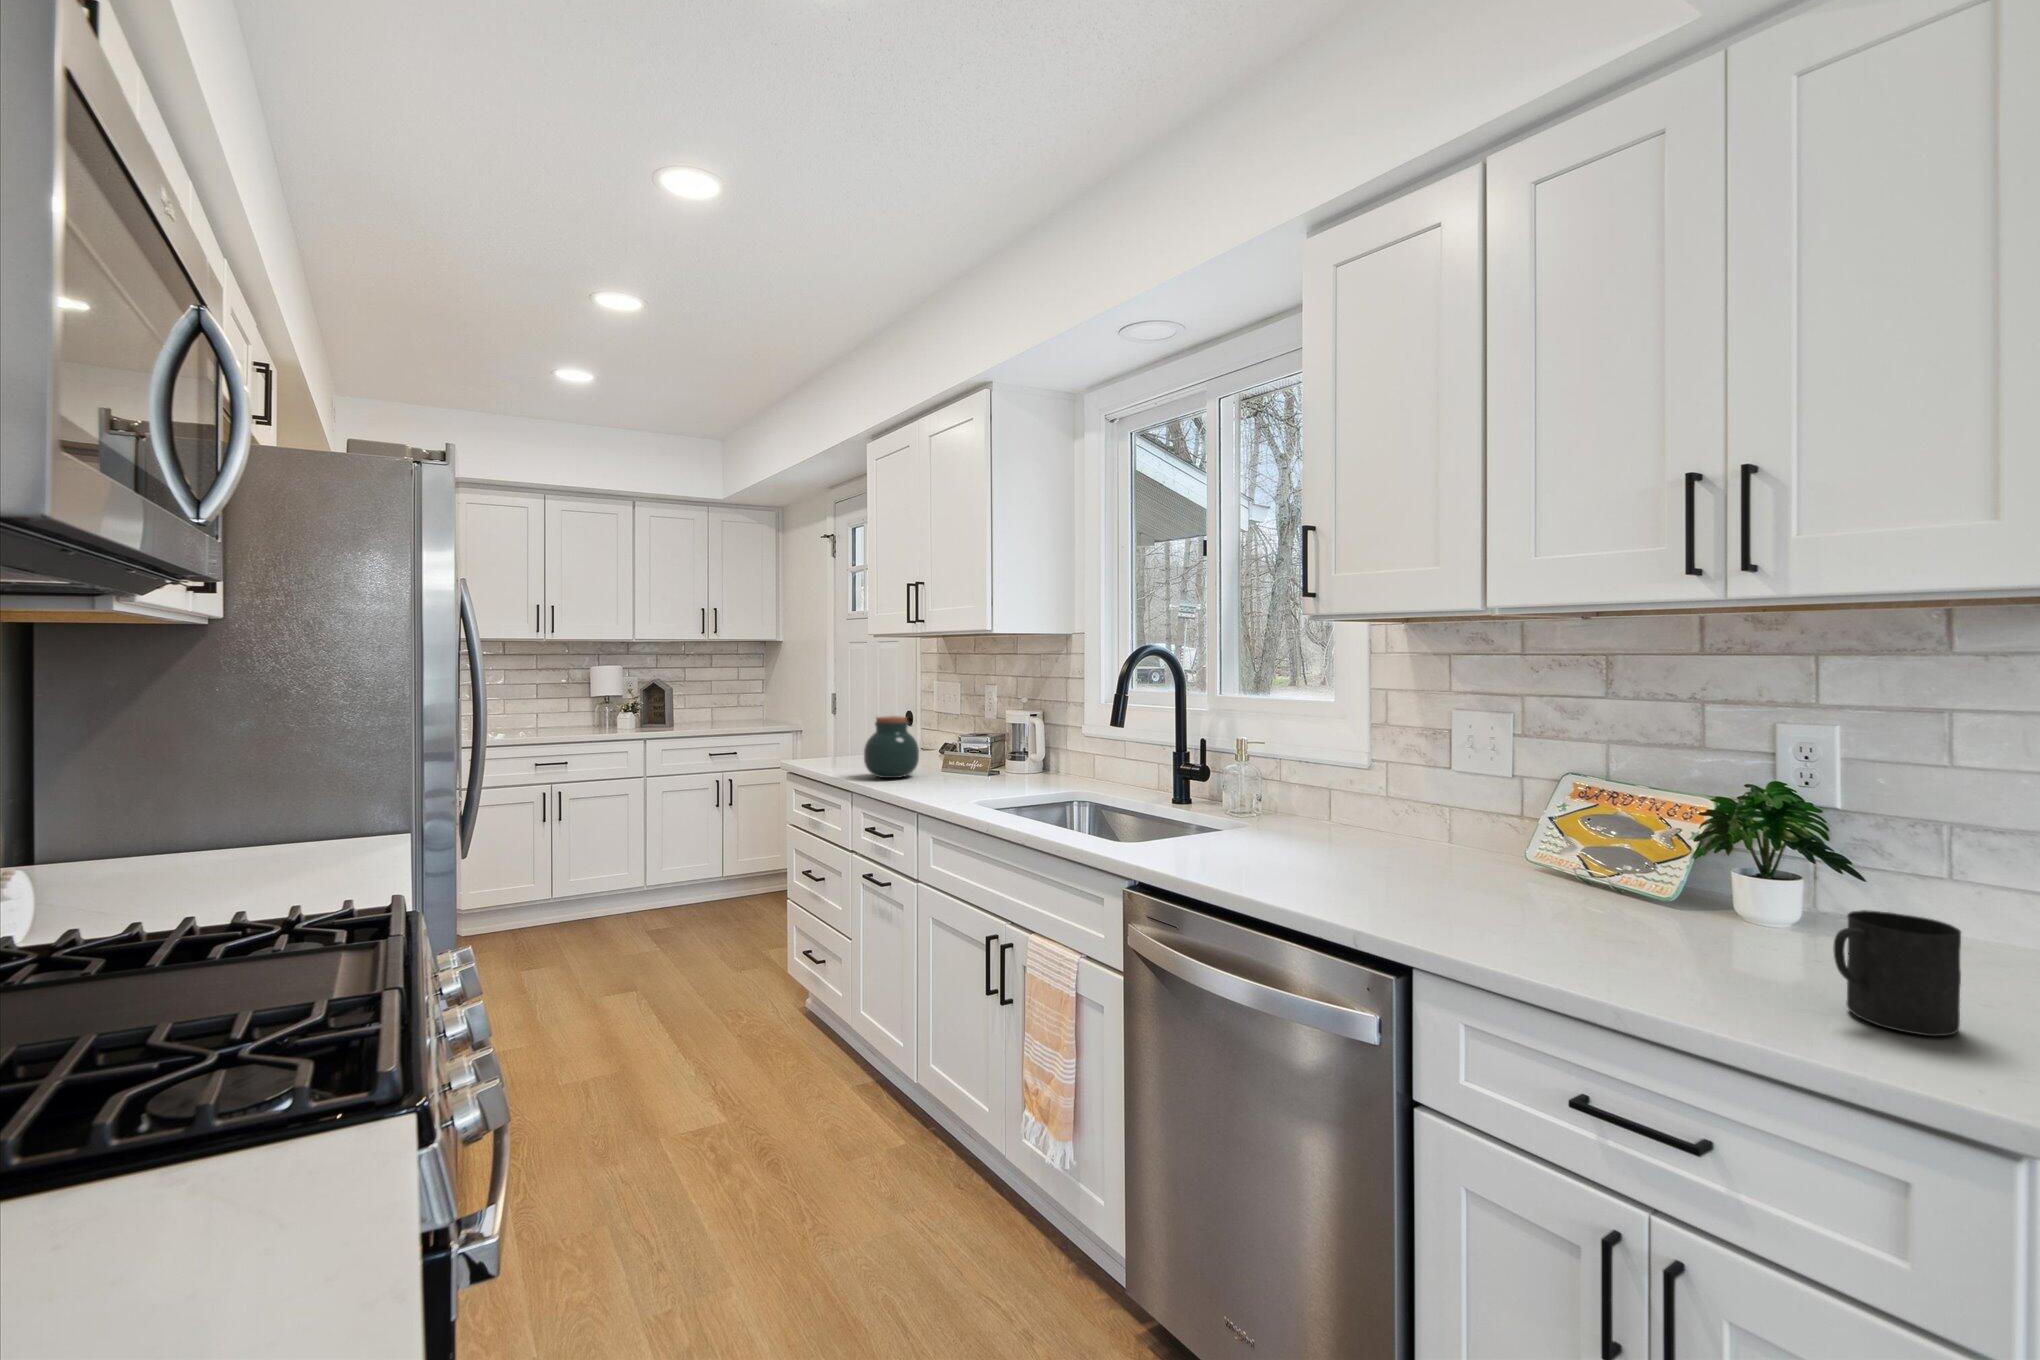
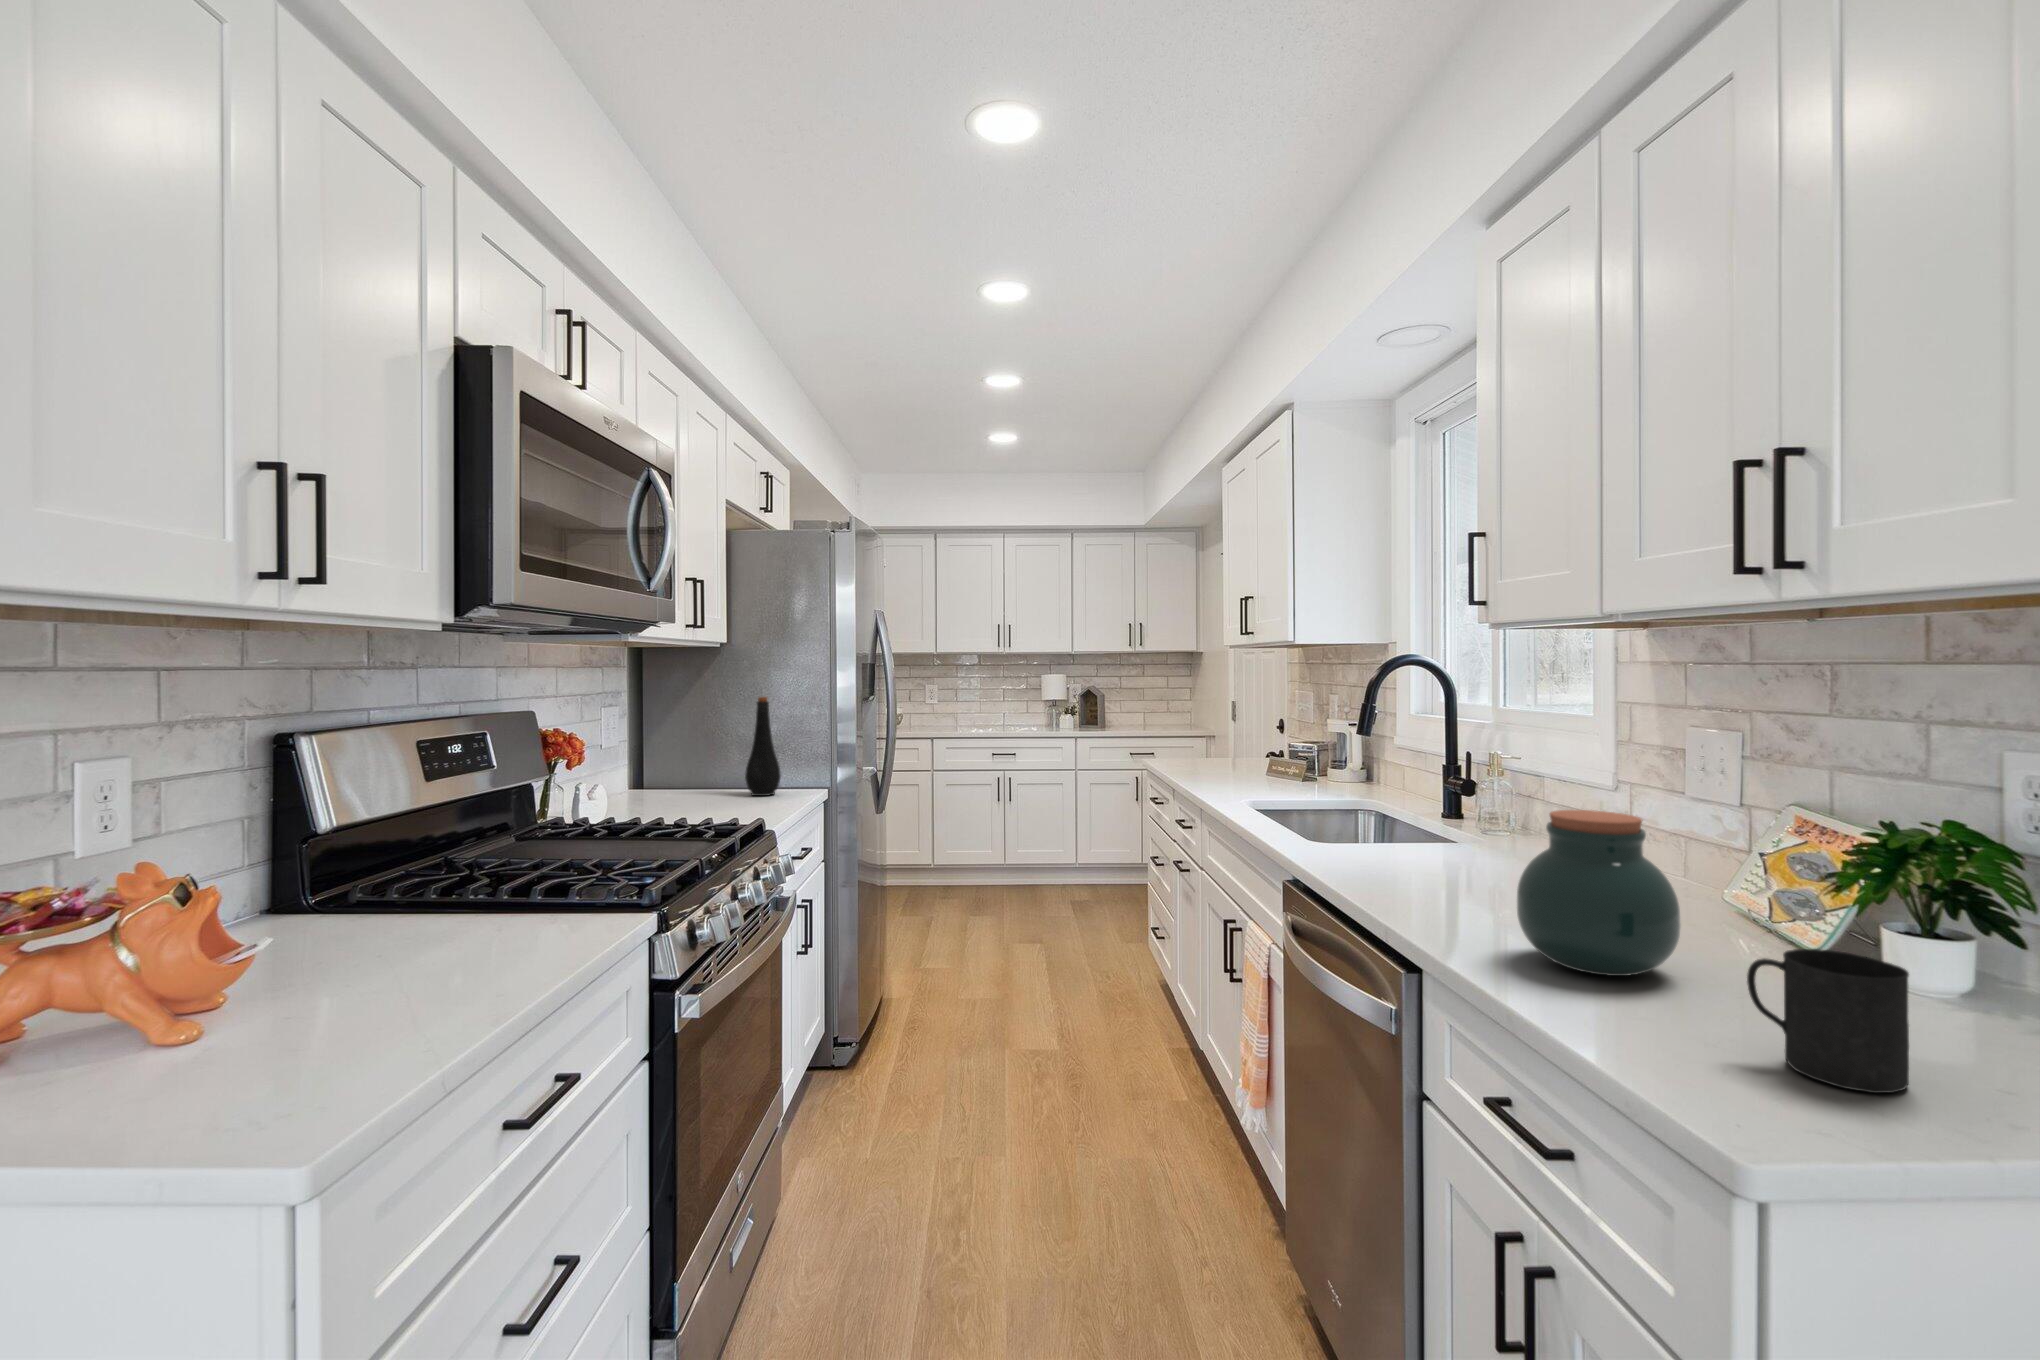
bottle: none [234,704,308,867] -> present [745,697,781,796]
jar: present [864,716,919,778] -> present [1517,810,1681,976]

